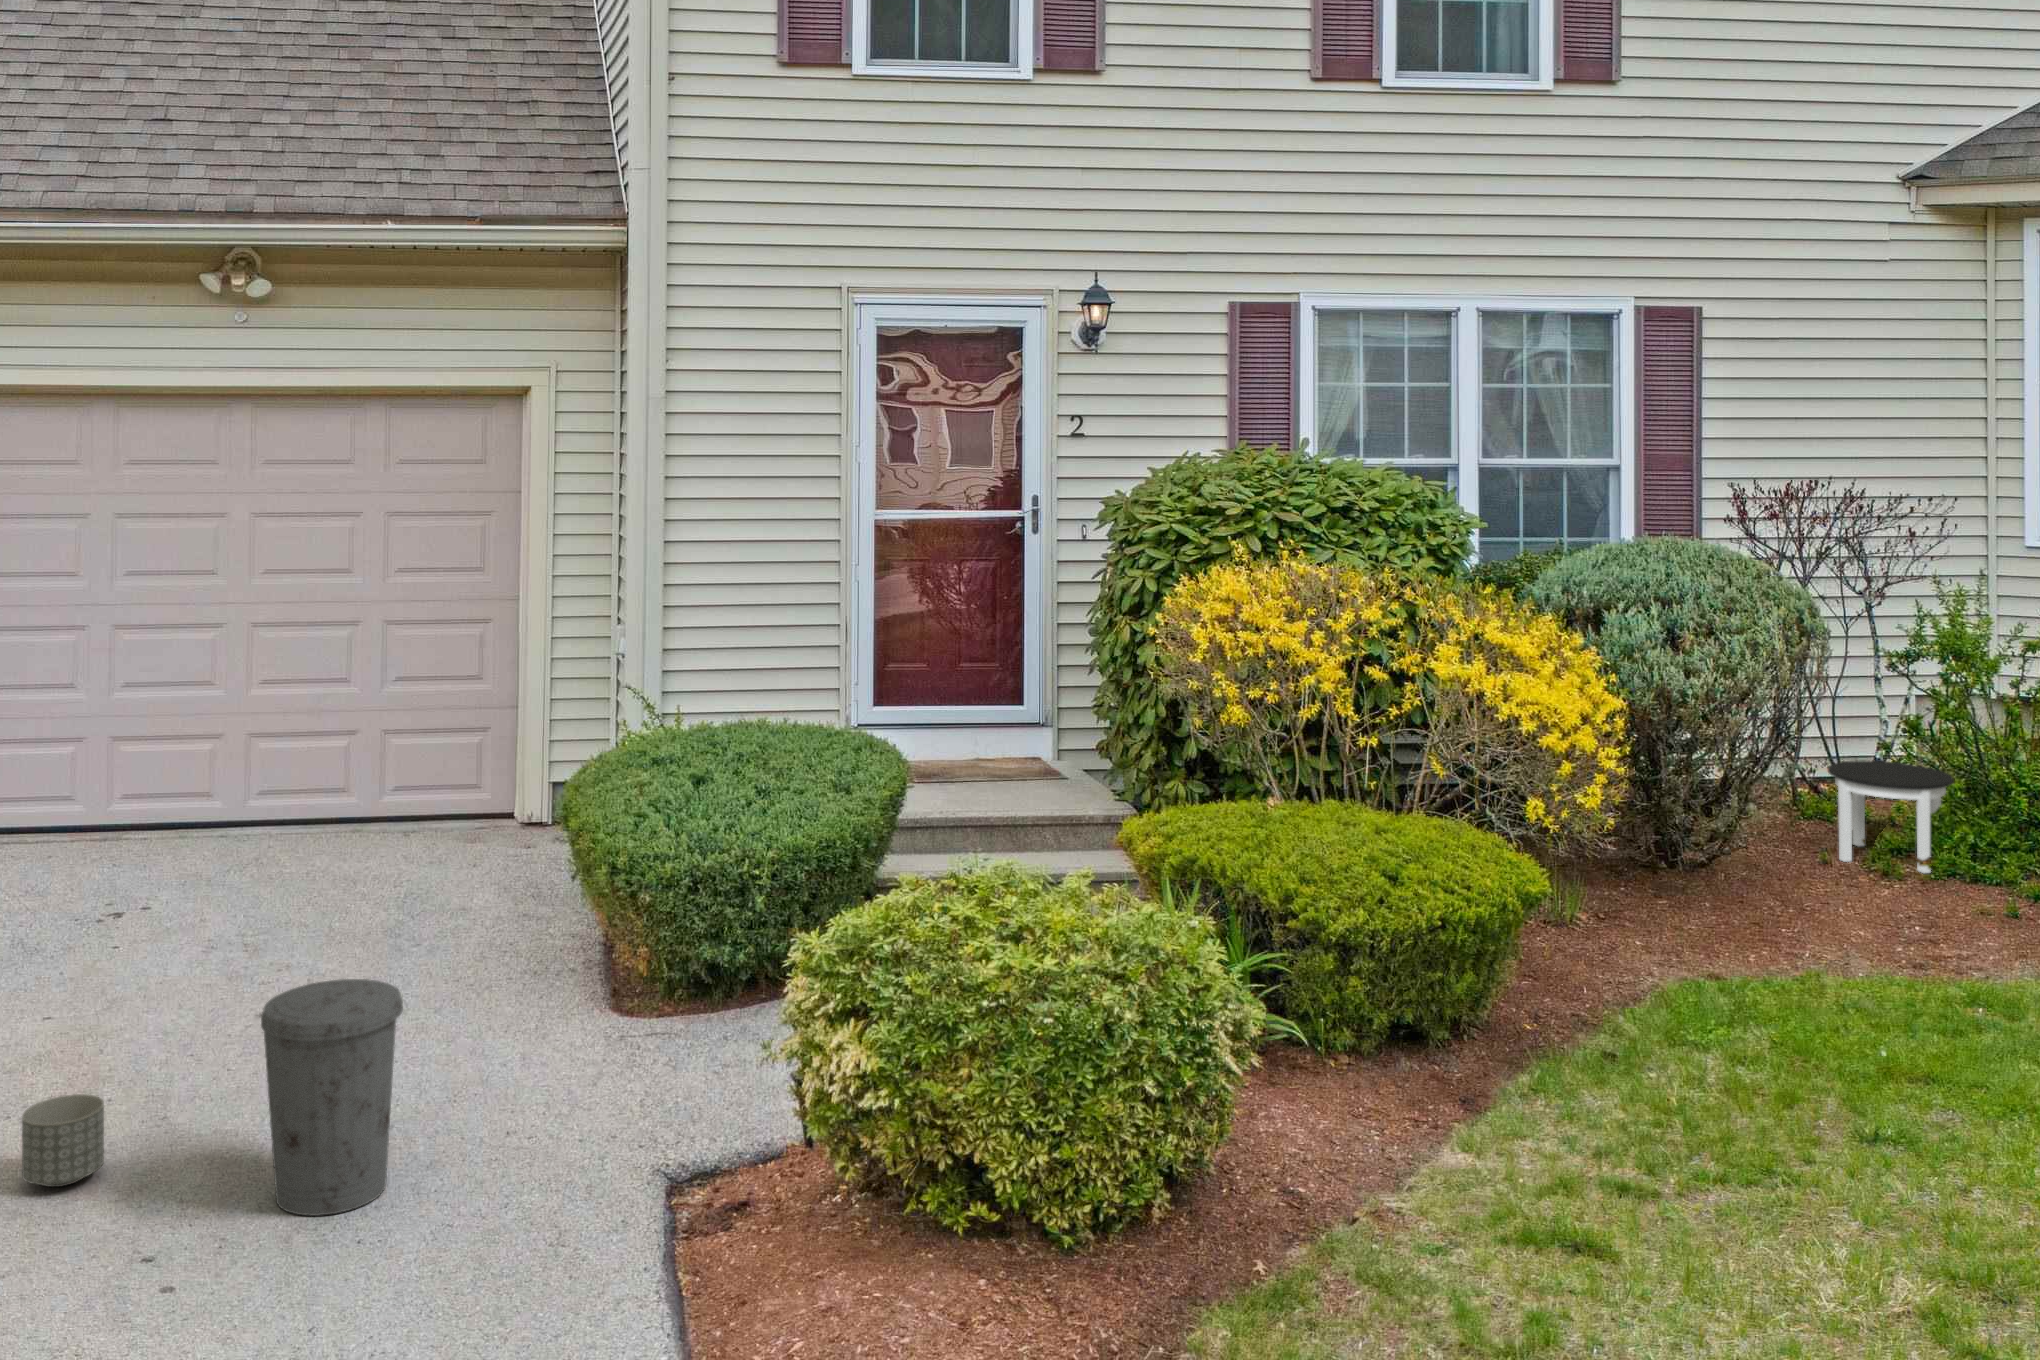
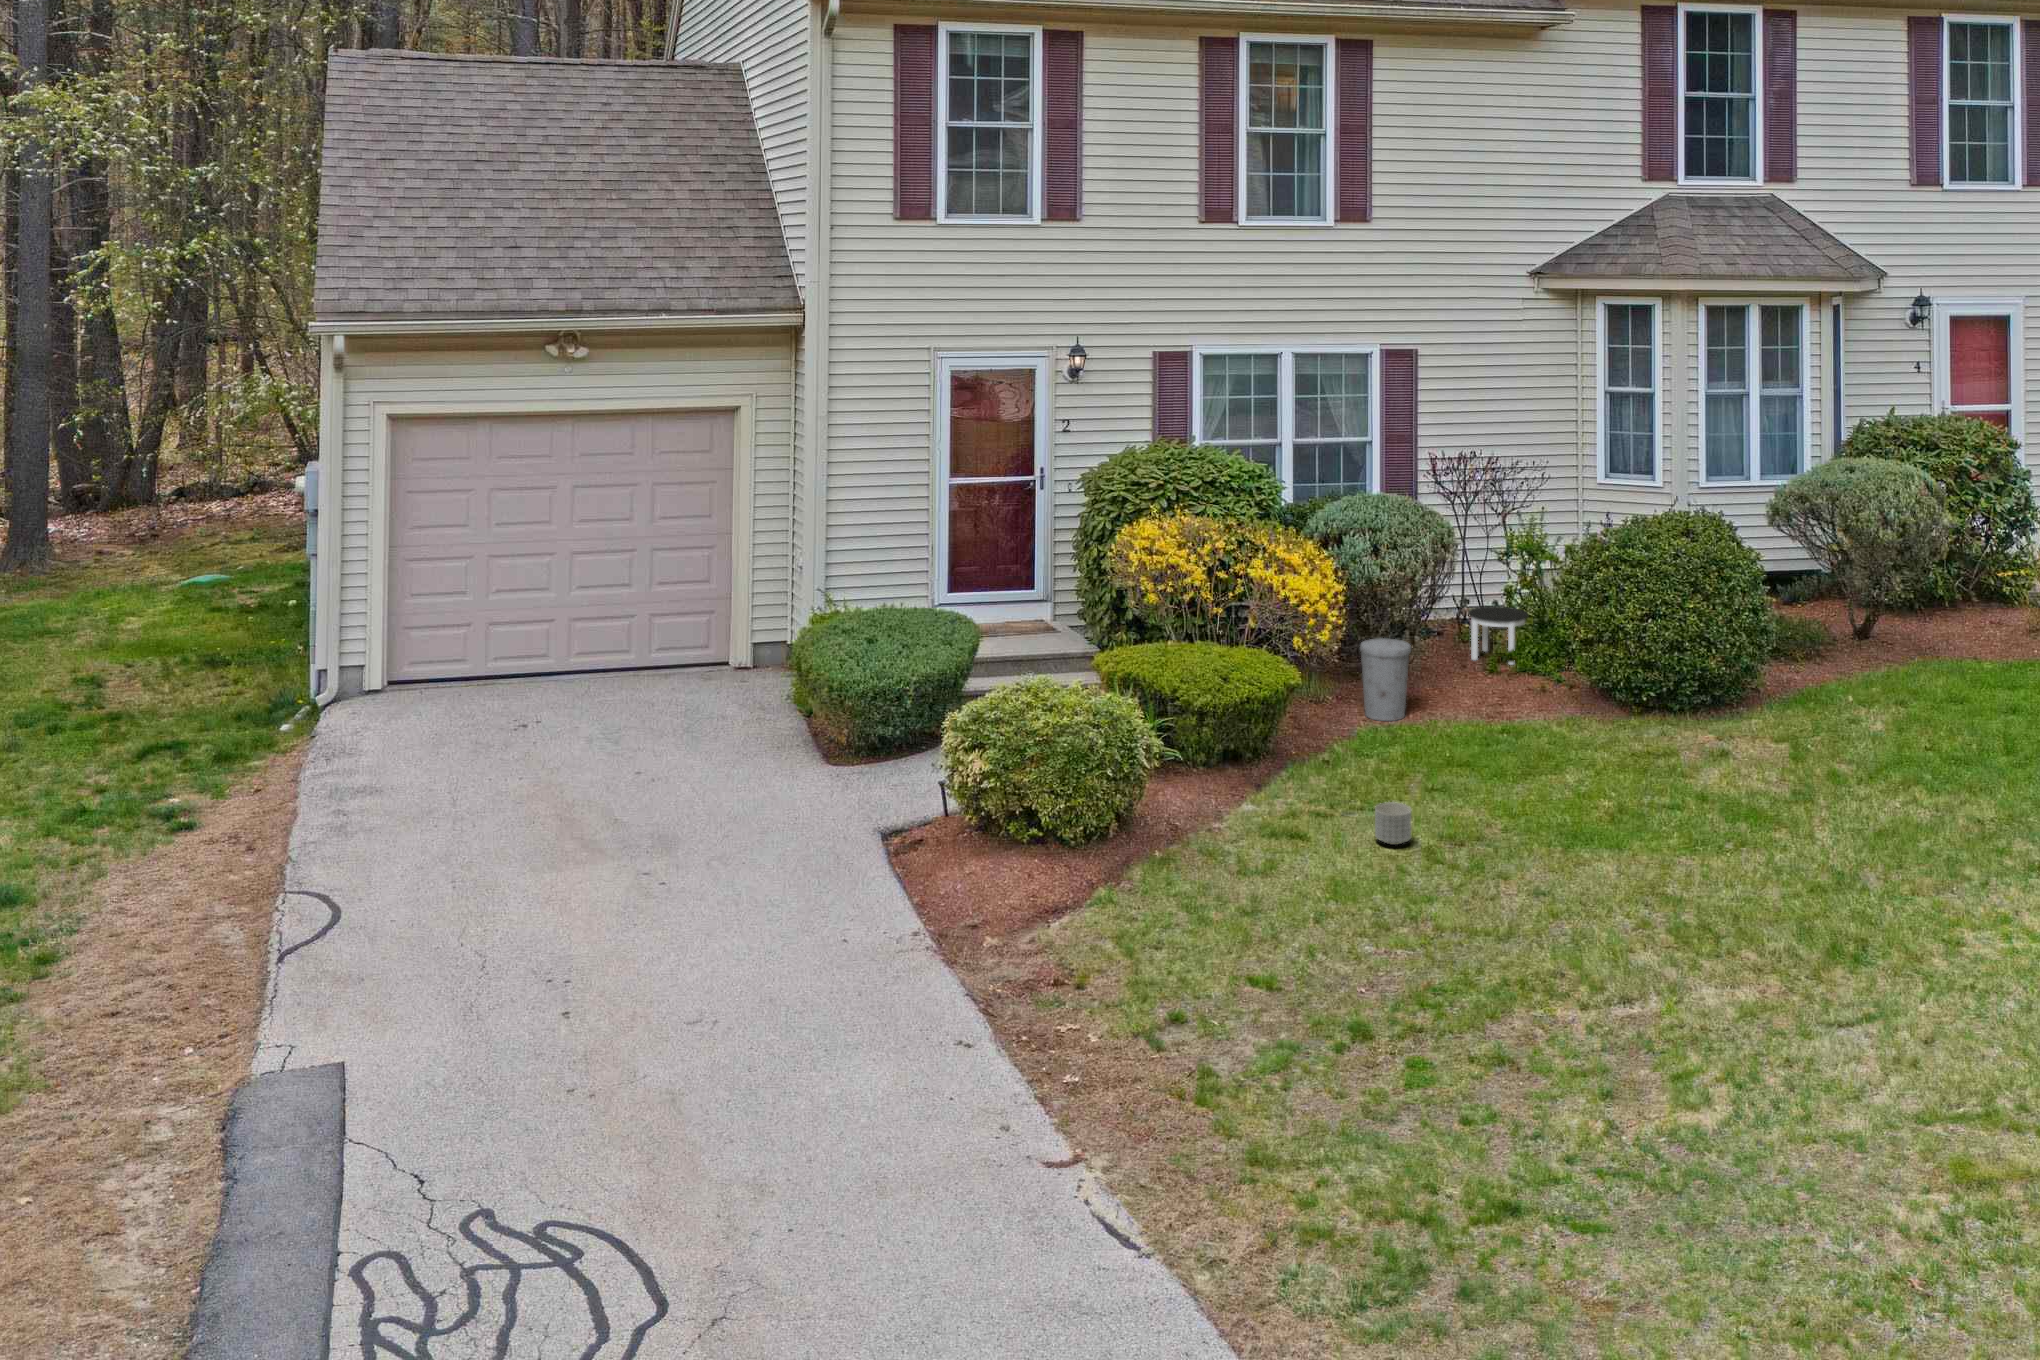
trash can: present [261,979,403,1216] -> present [1360,638,1411,721]
planter: present [22,1094,104,1187] -> present [1375,802,1411,845]

